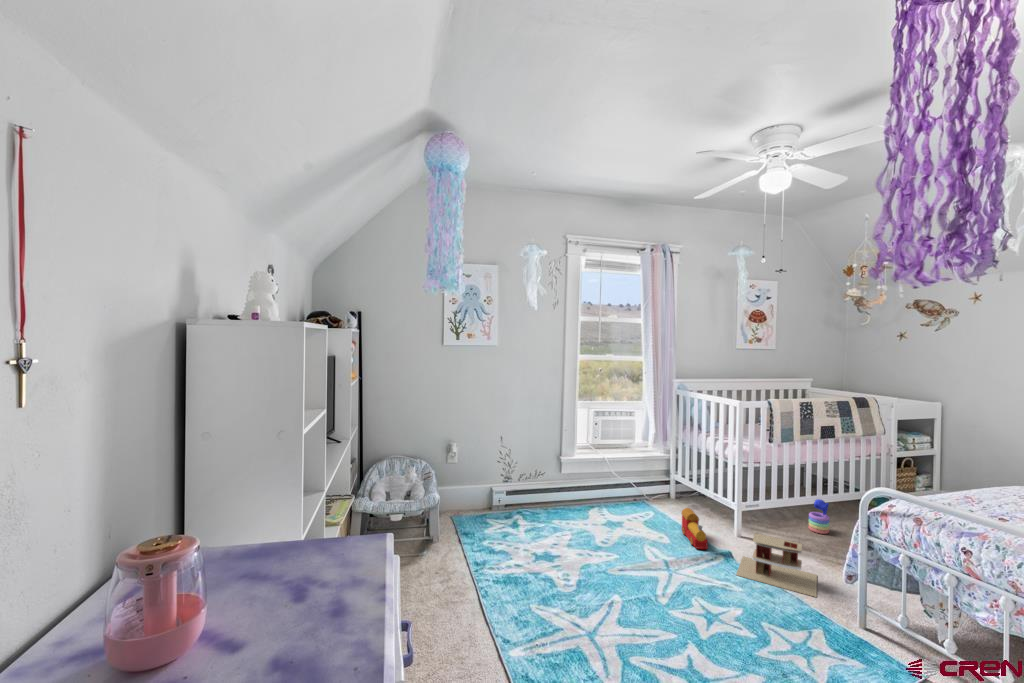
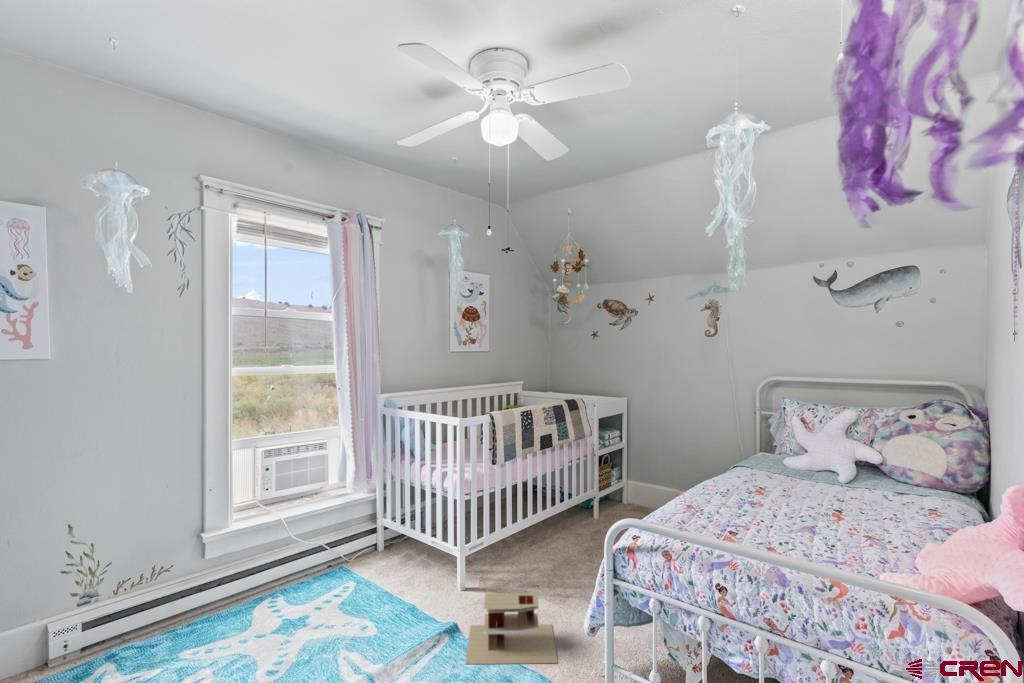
stacking toy: present [809,499,830,534] -> none [532,519,552,559]
toy train: present [681,508,708,549] -> none [391,573,428,634]

